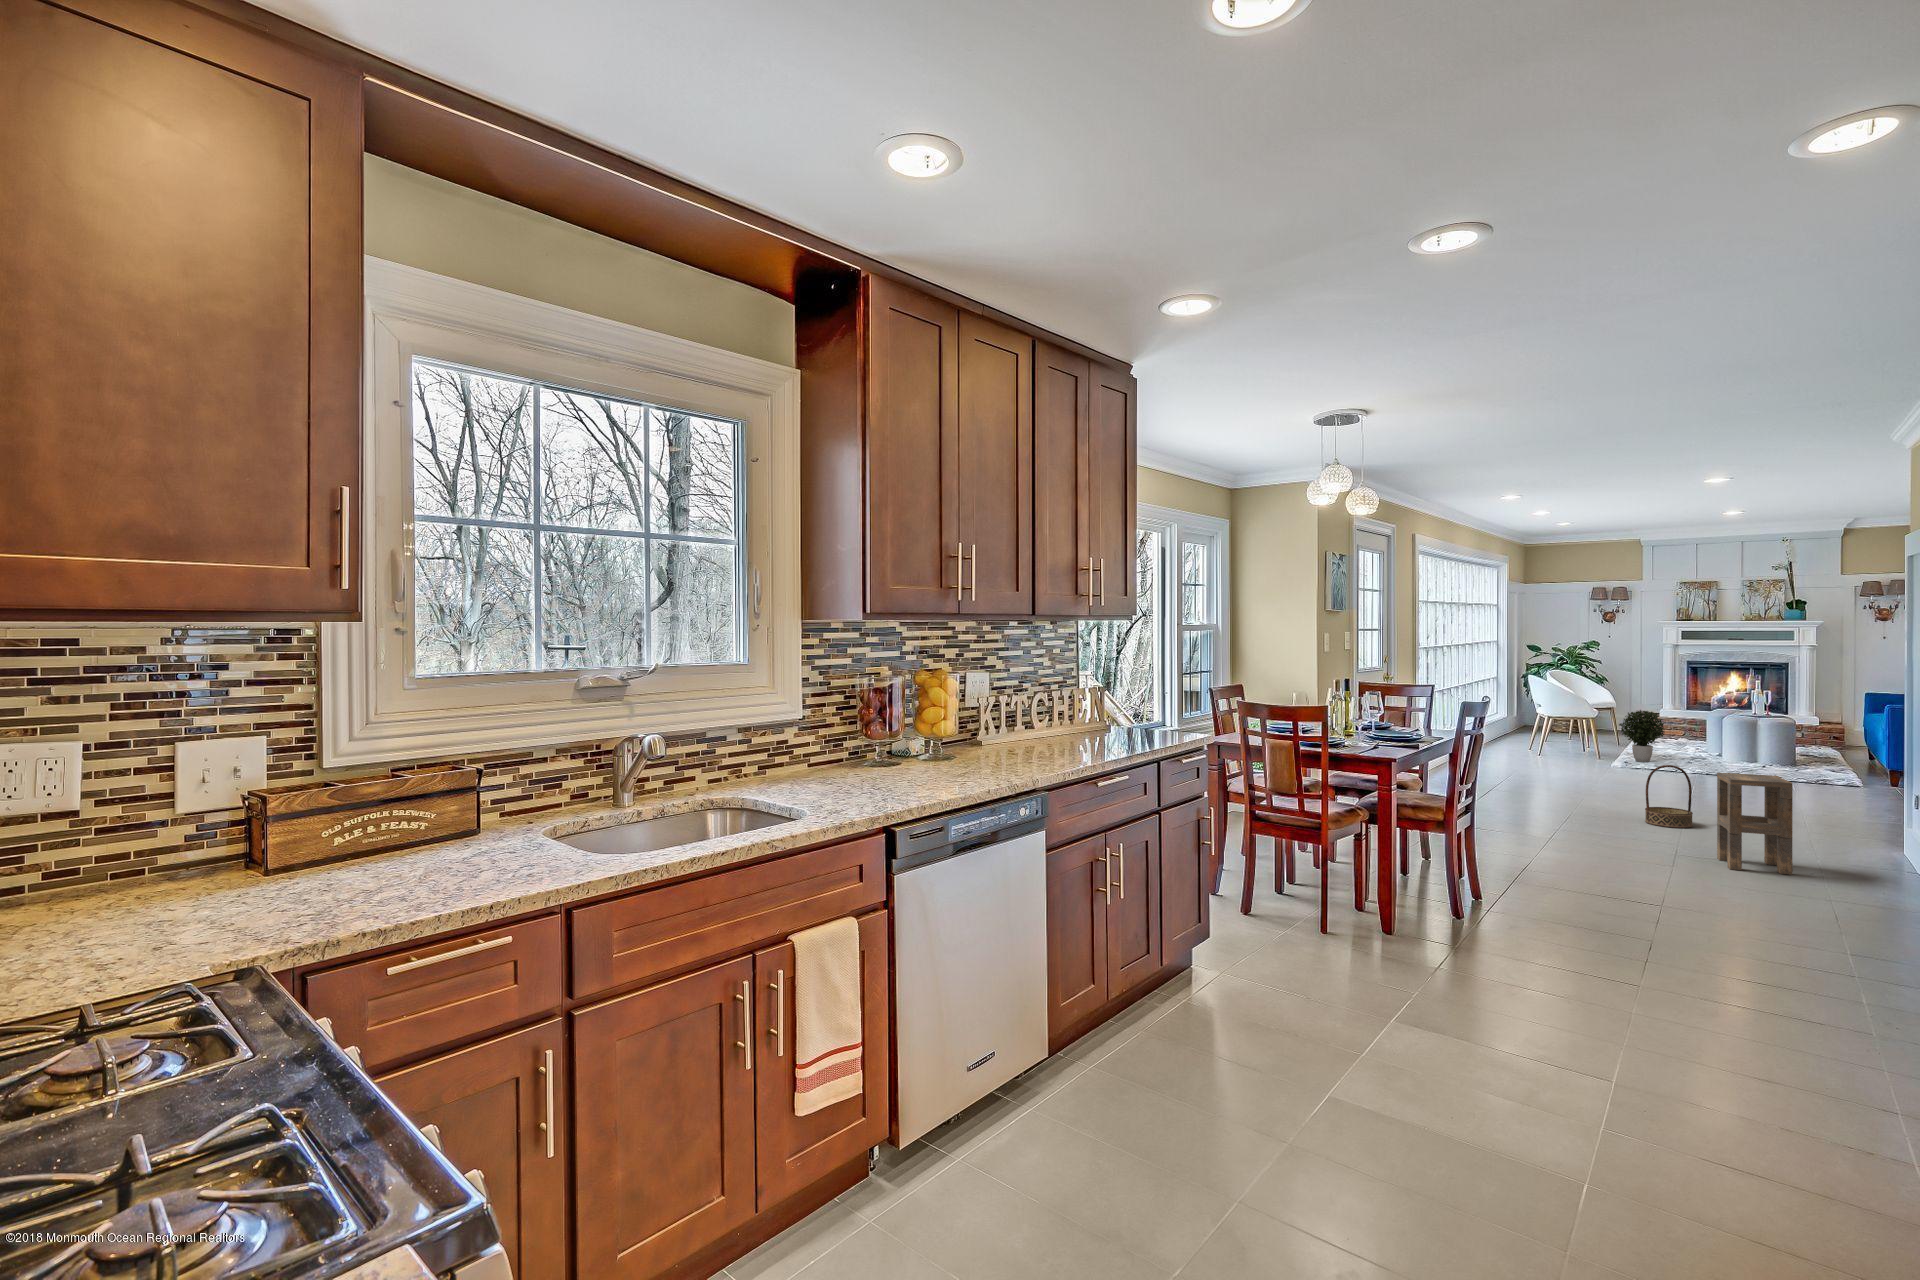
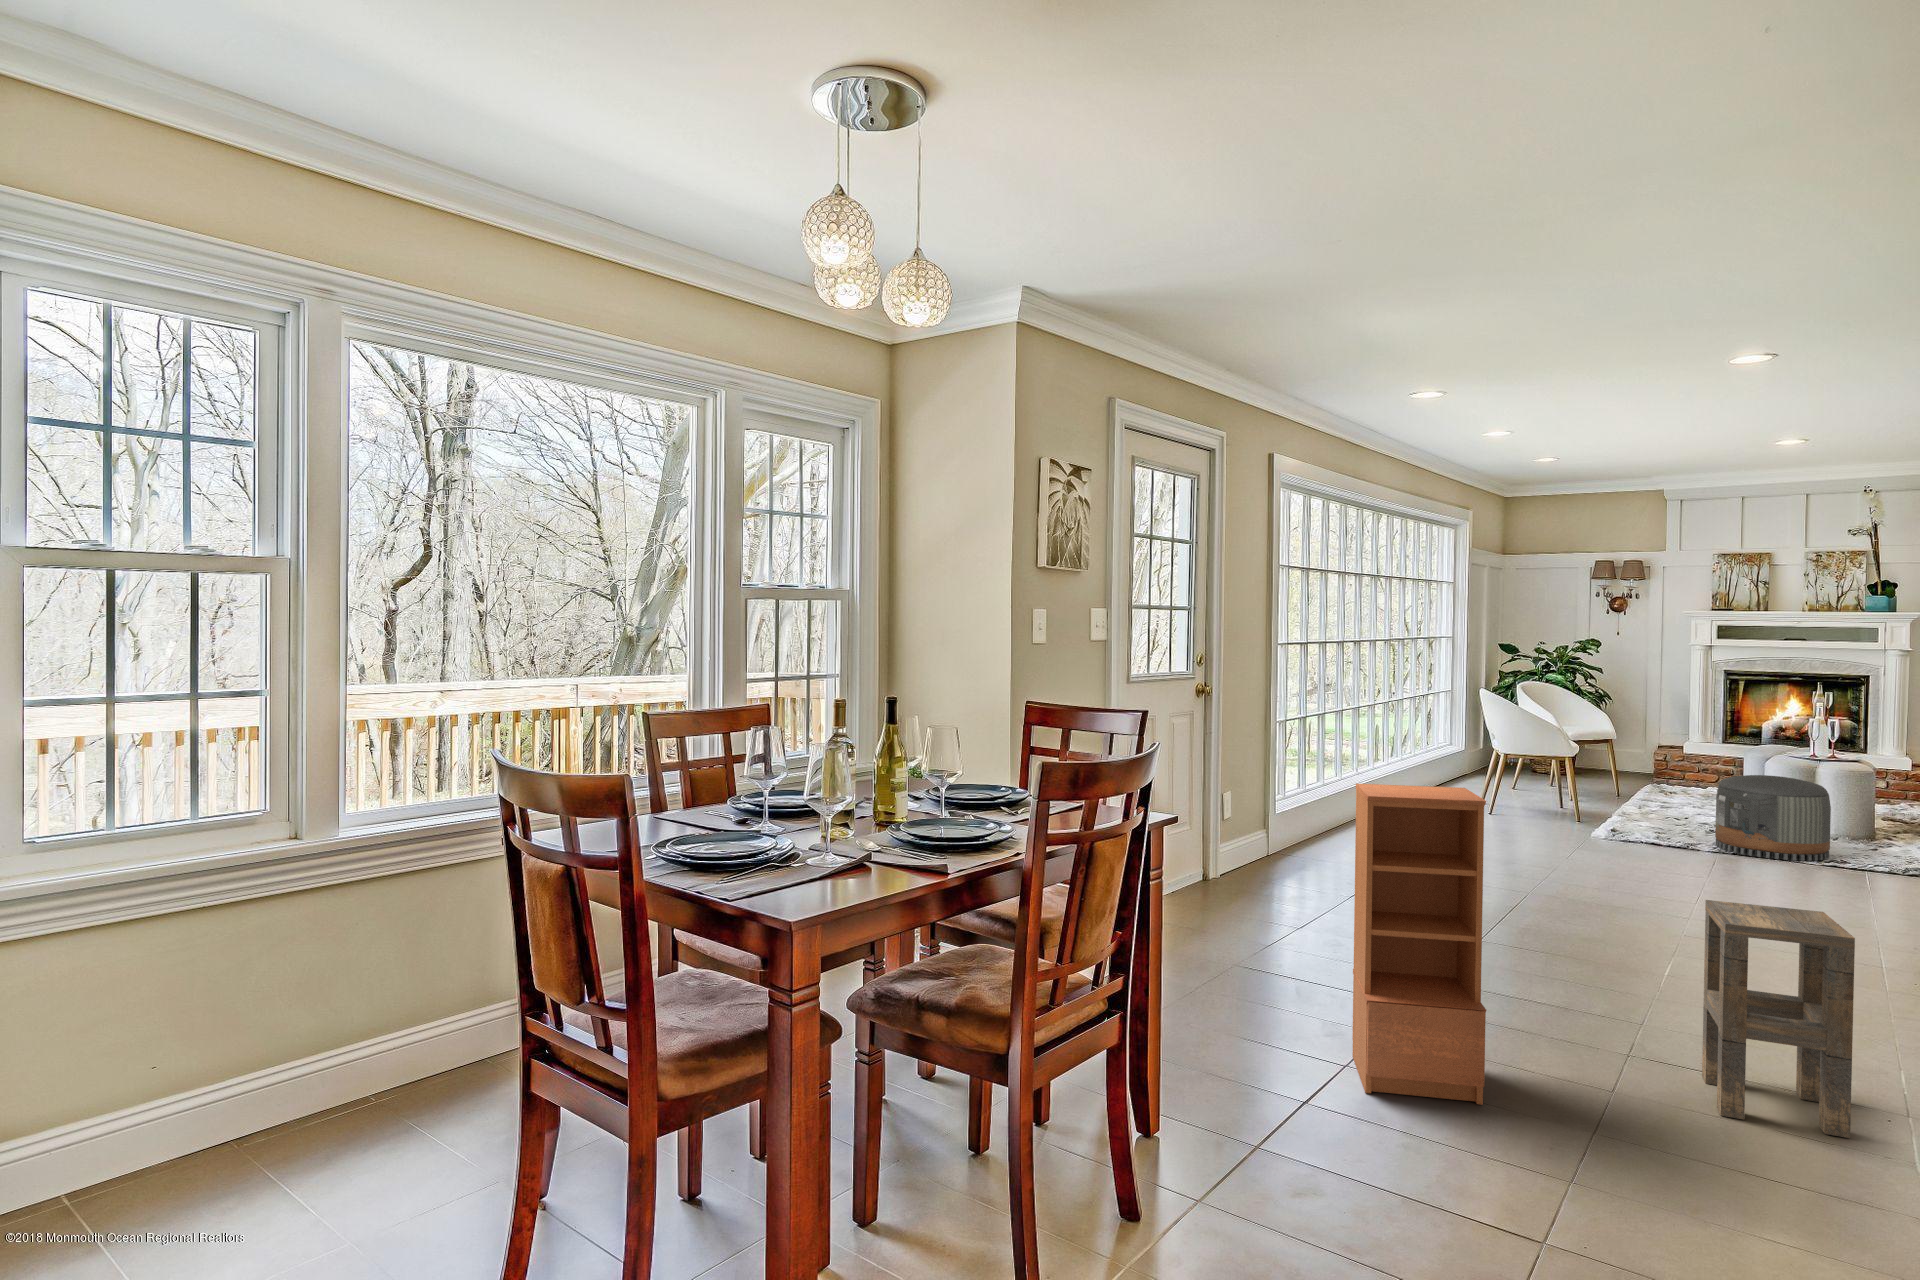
potted plant: present [1619,710,1665,762] -> none [1607,744,1677,827]
bookcase: none [1540,720,1617,867] -> present [1352,784,1486,1105]
pouf: none [1694,726,1768,777] -> present [1715,775,1831,861]
basket: present [1645,765,1693,828] -> none [1595,861,1679,982]

